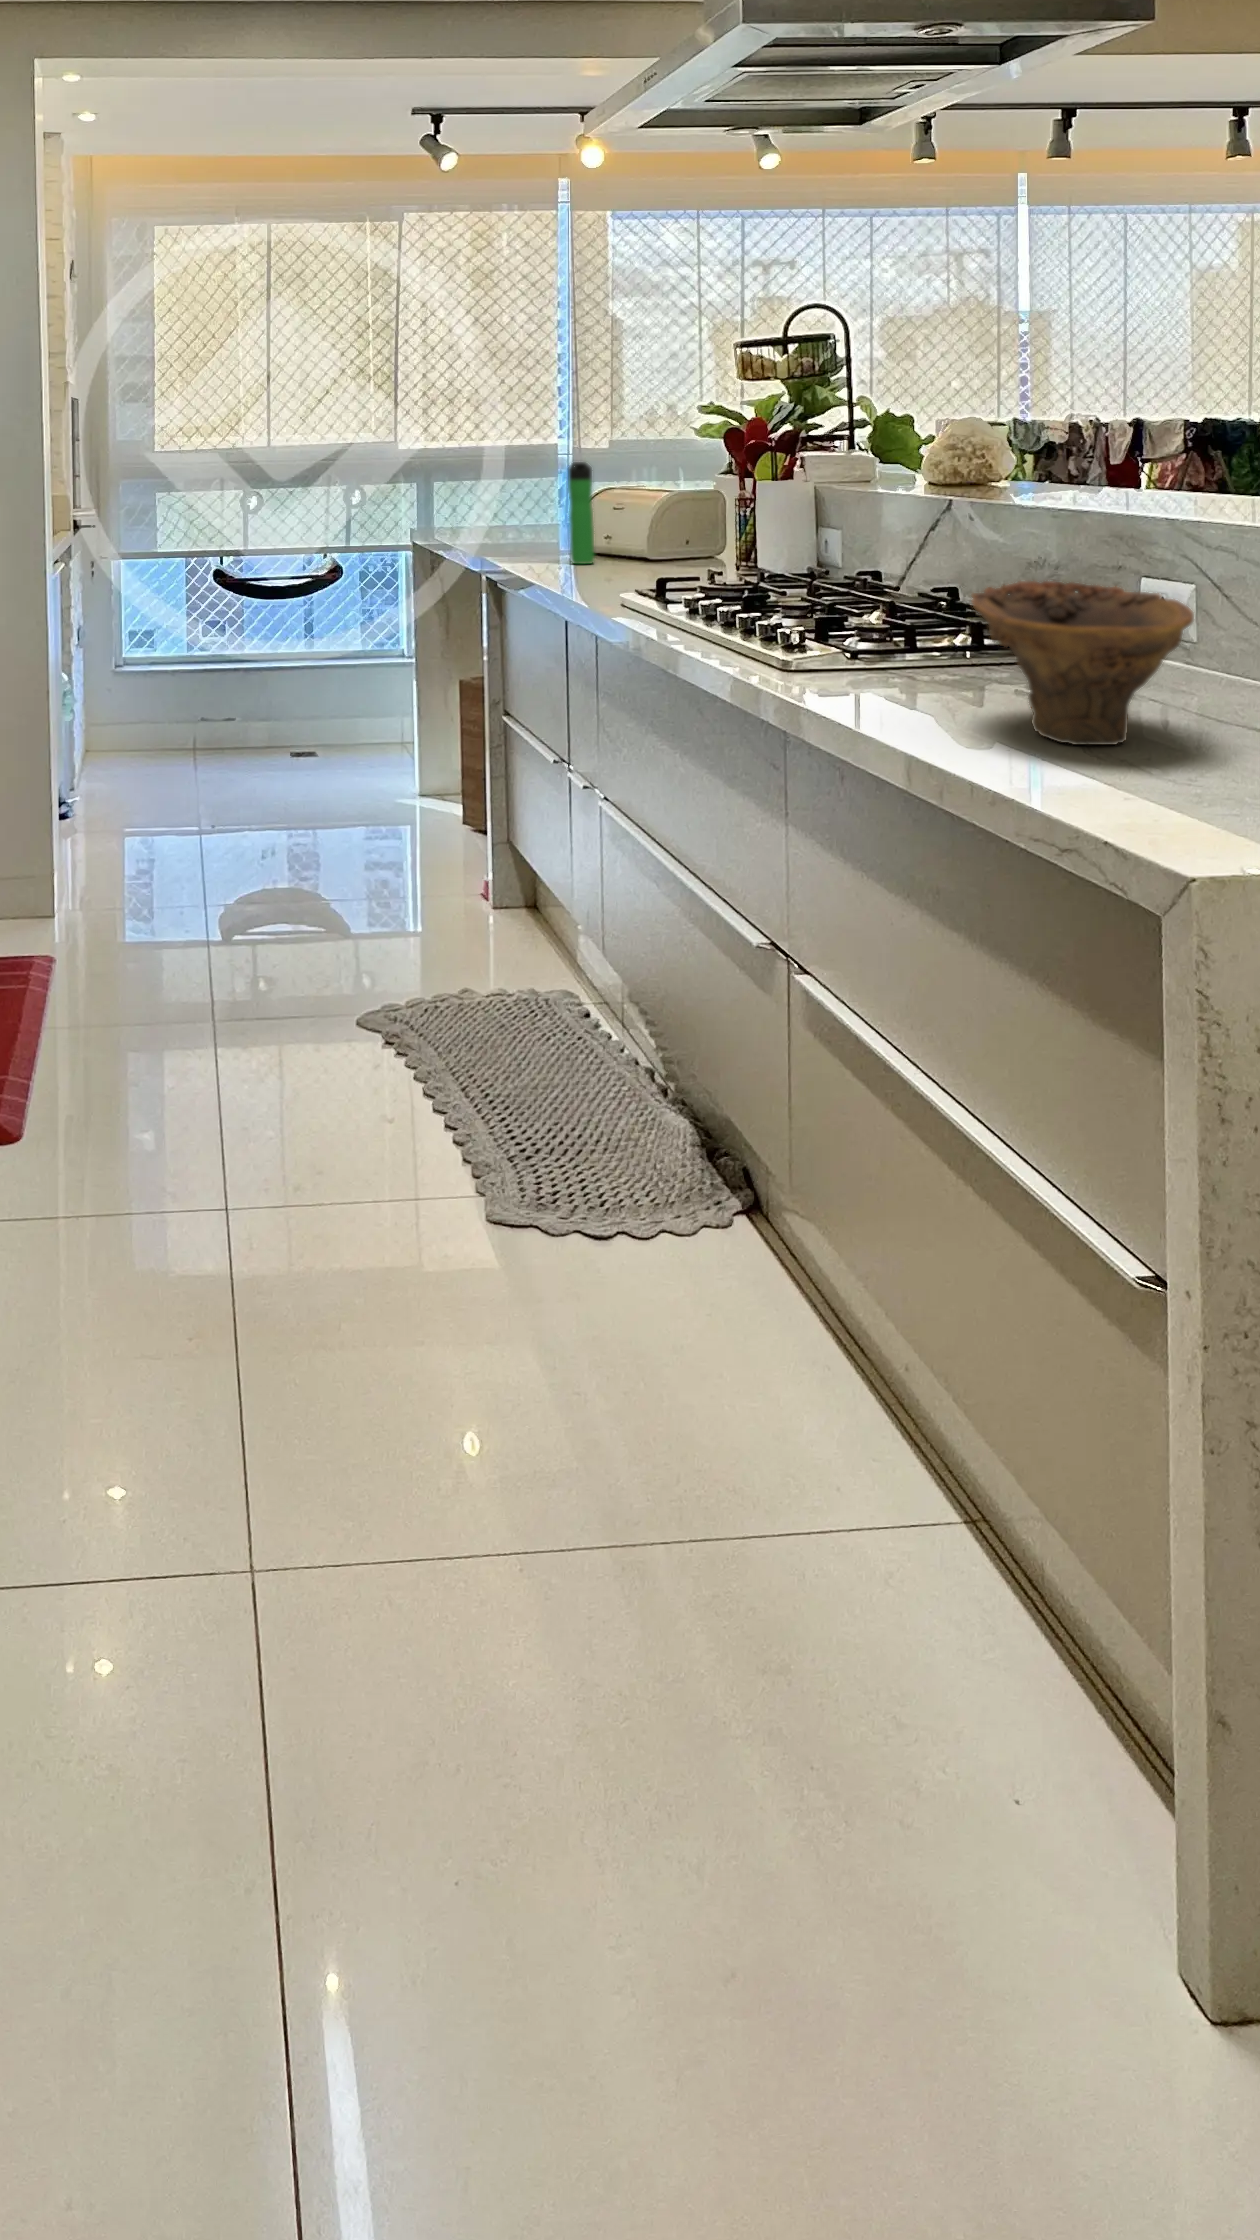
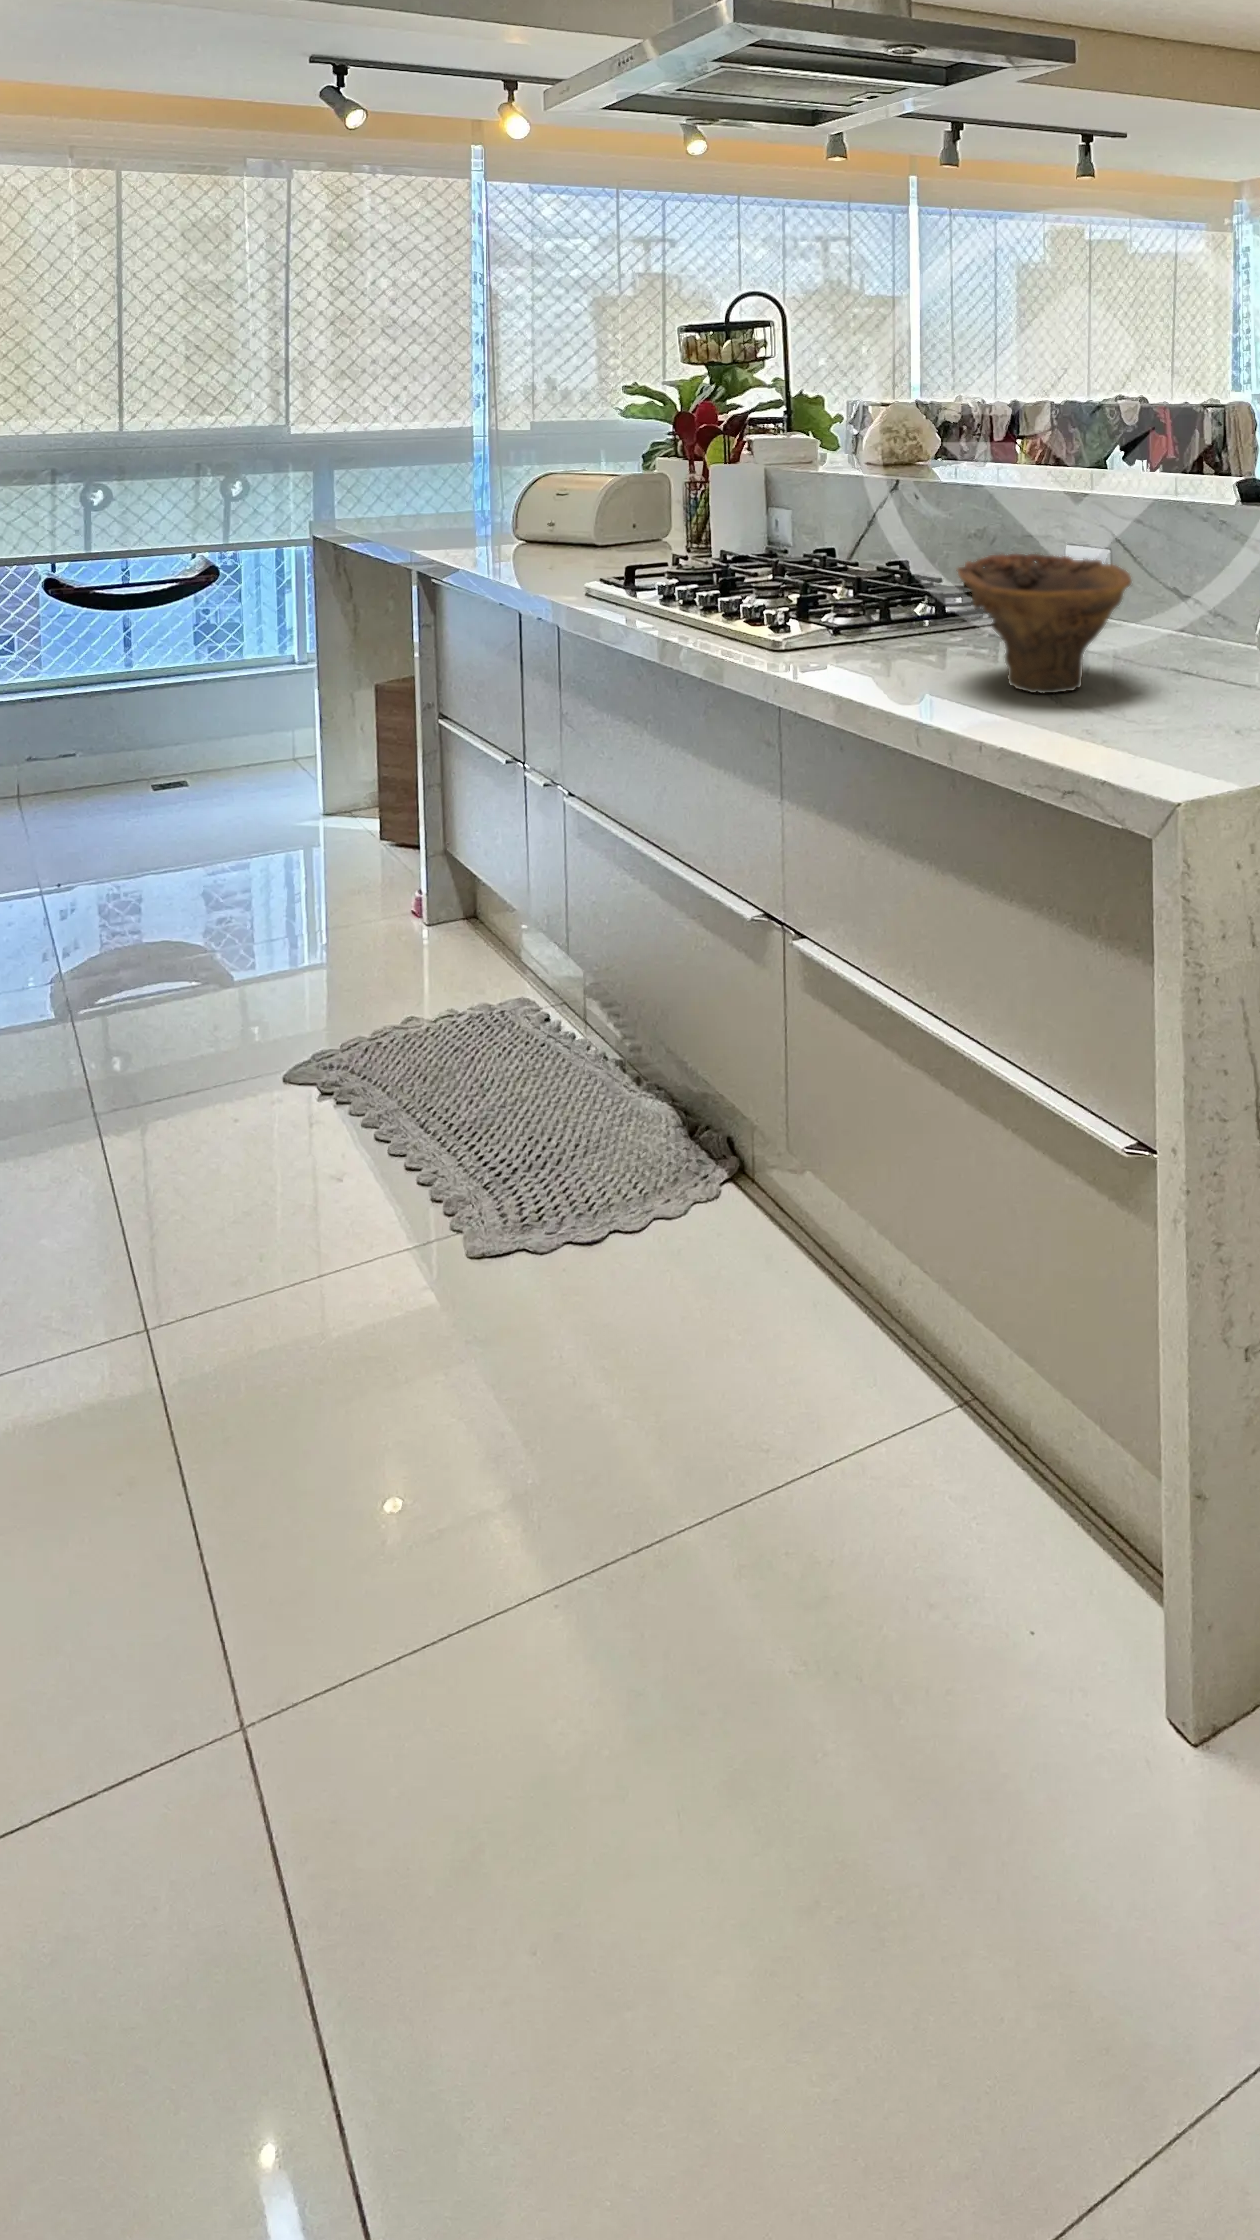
bottle: present [568,462,594,564] -> none [515,449,545,556]

